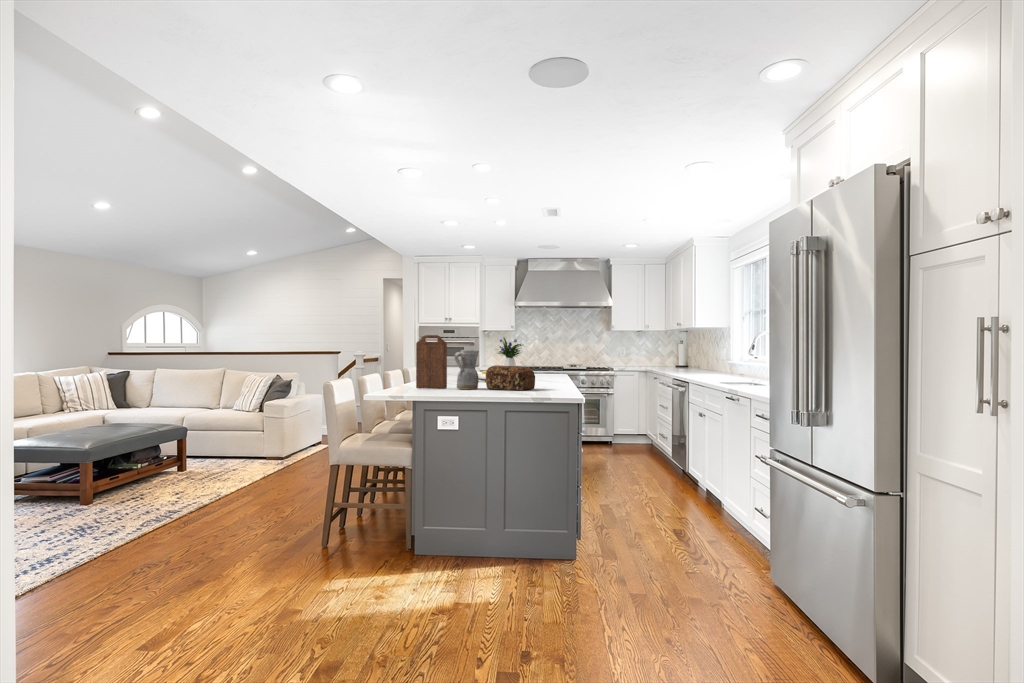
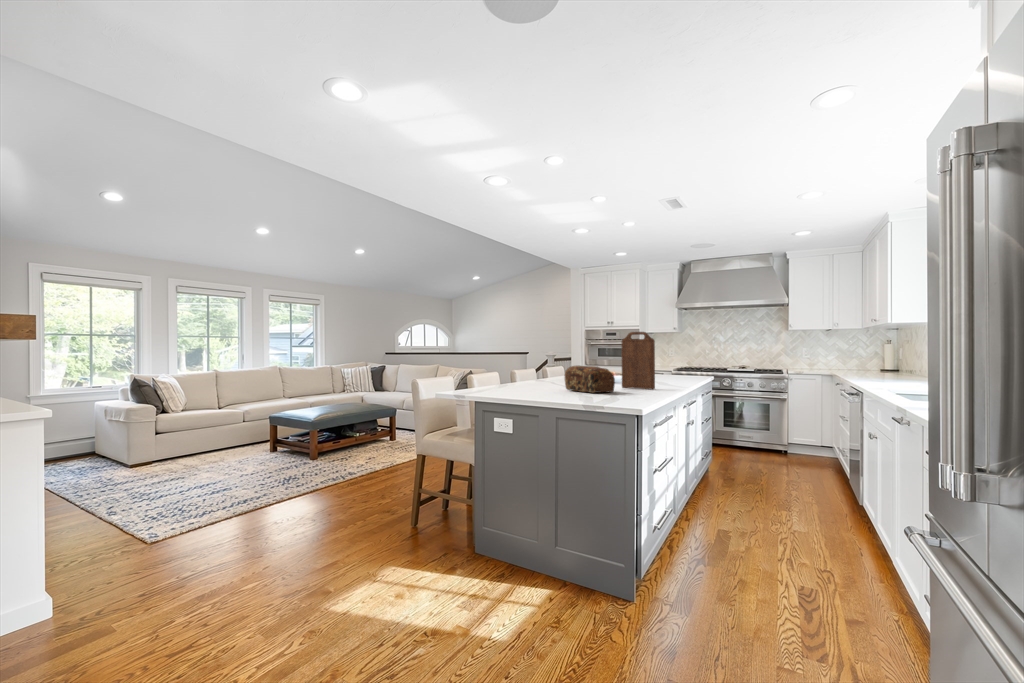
cutting board: present [416,335,447,389] -> present [622,332,655,389]
flower arrangement: present [498,337,522,366] -> none [657,339,687,370]
ceramic pitcher: present [454,350,479,389] -> none [537,349,564,389]

